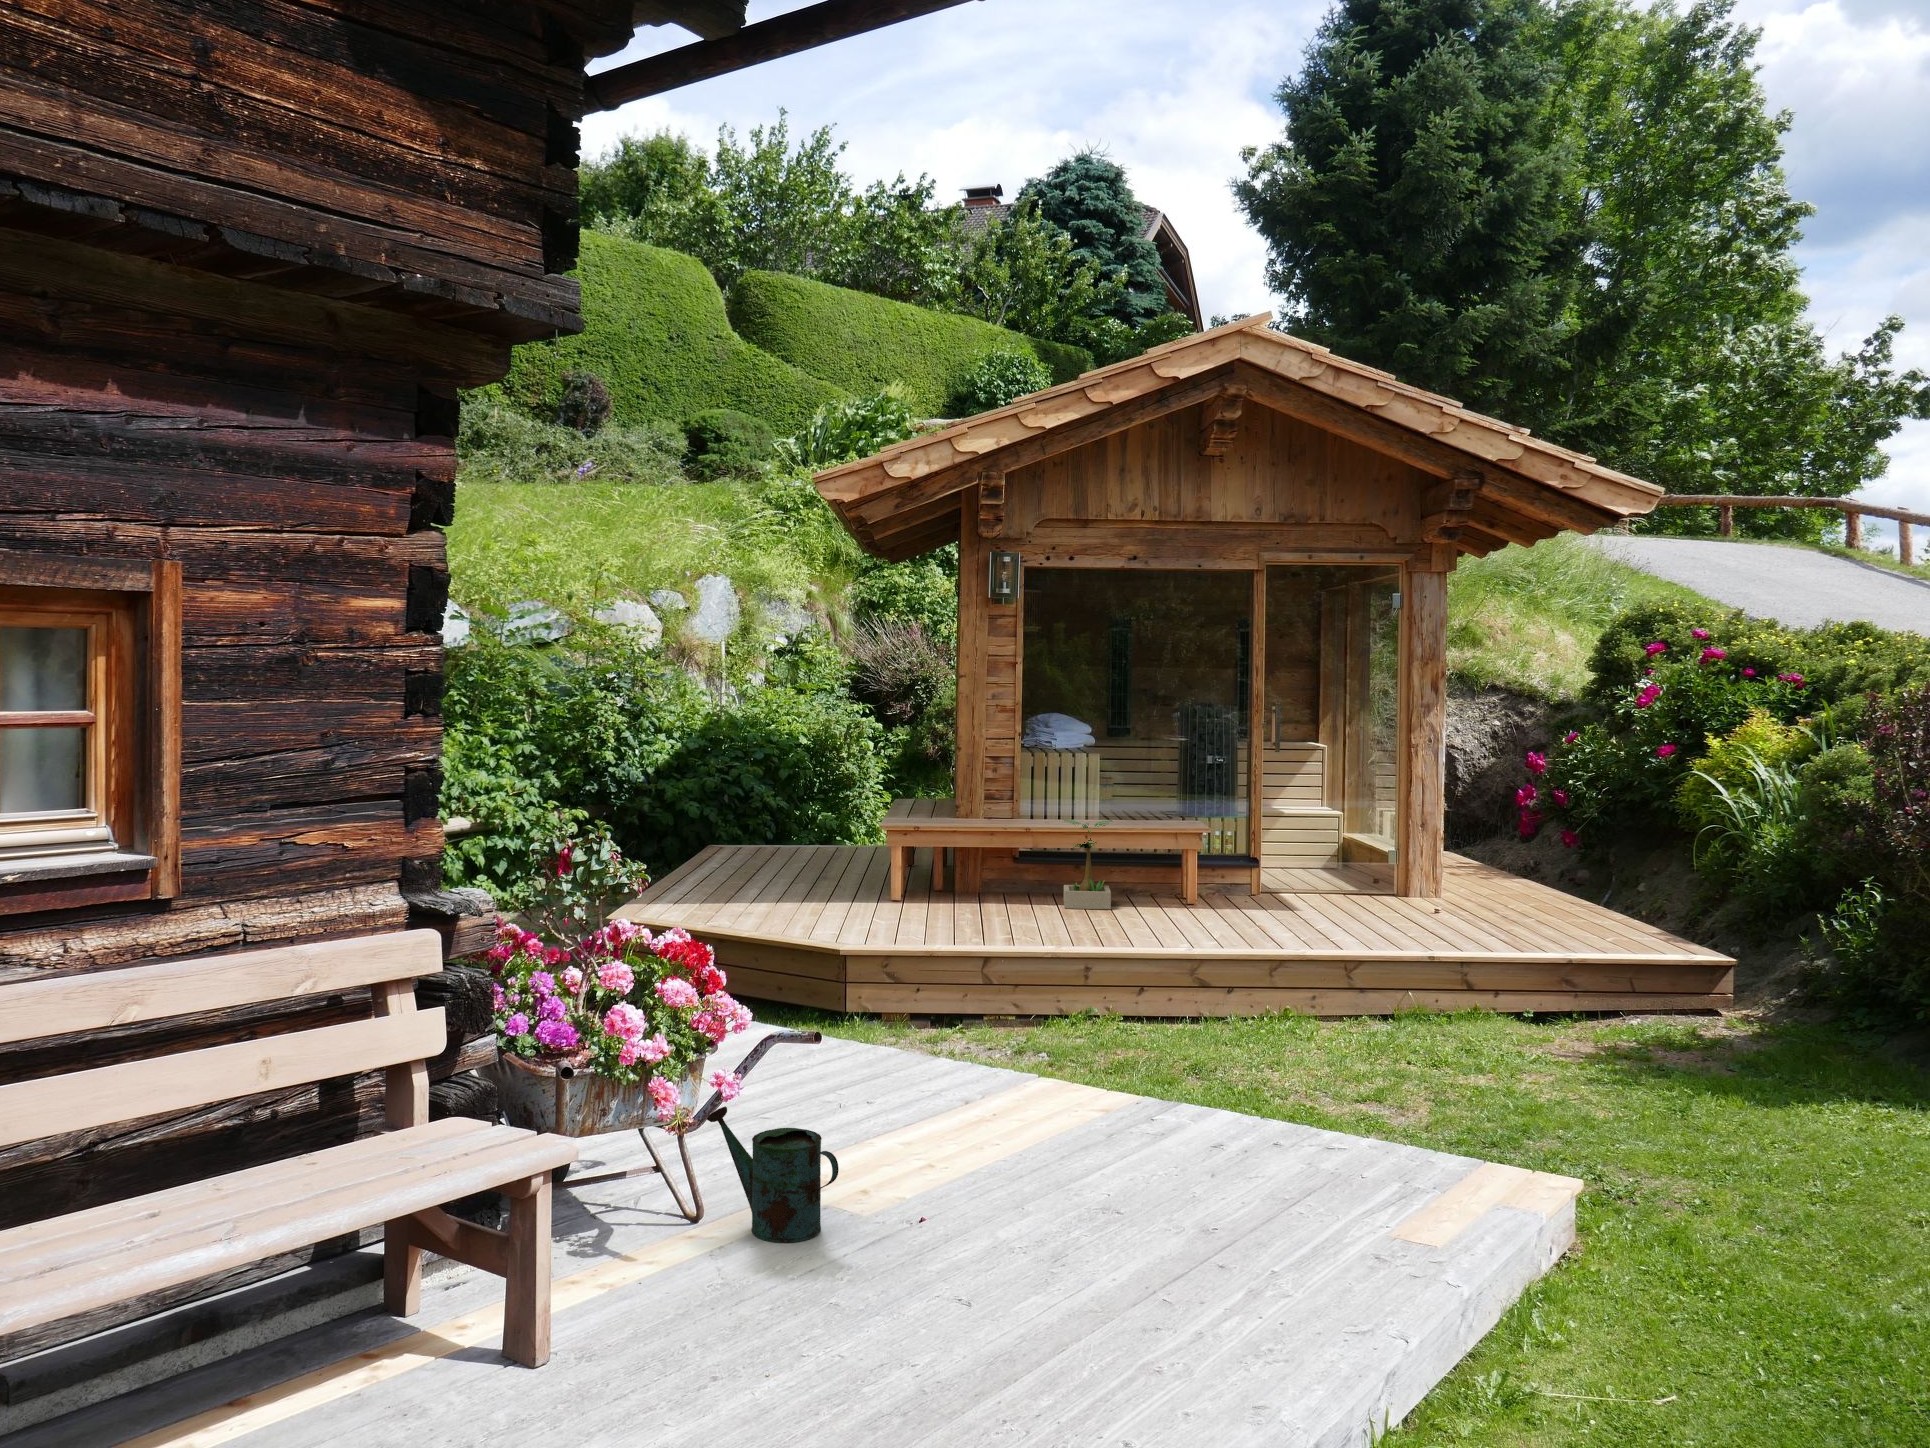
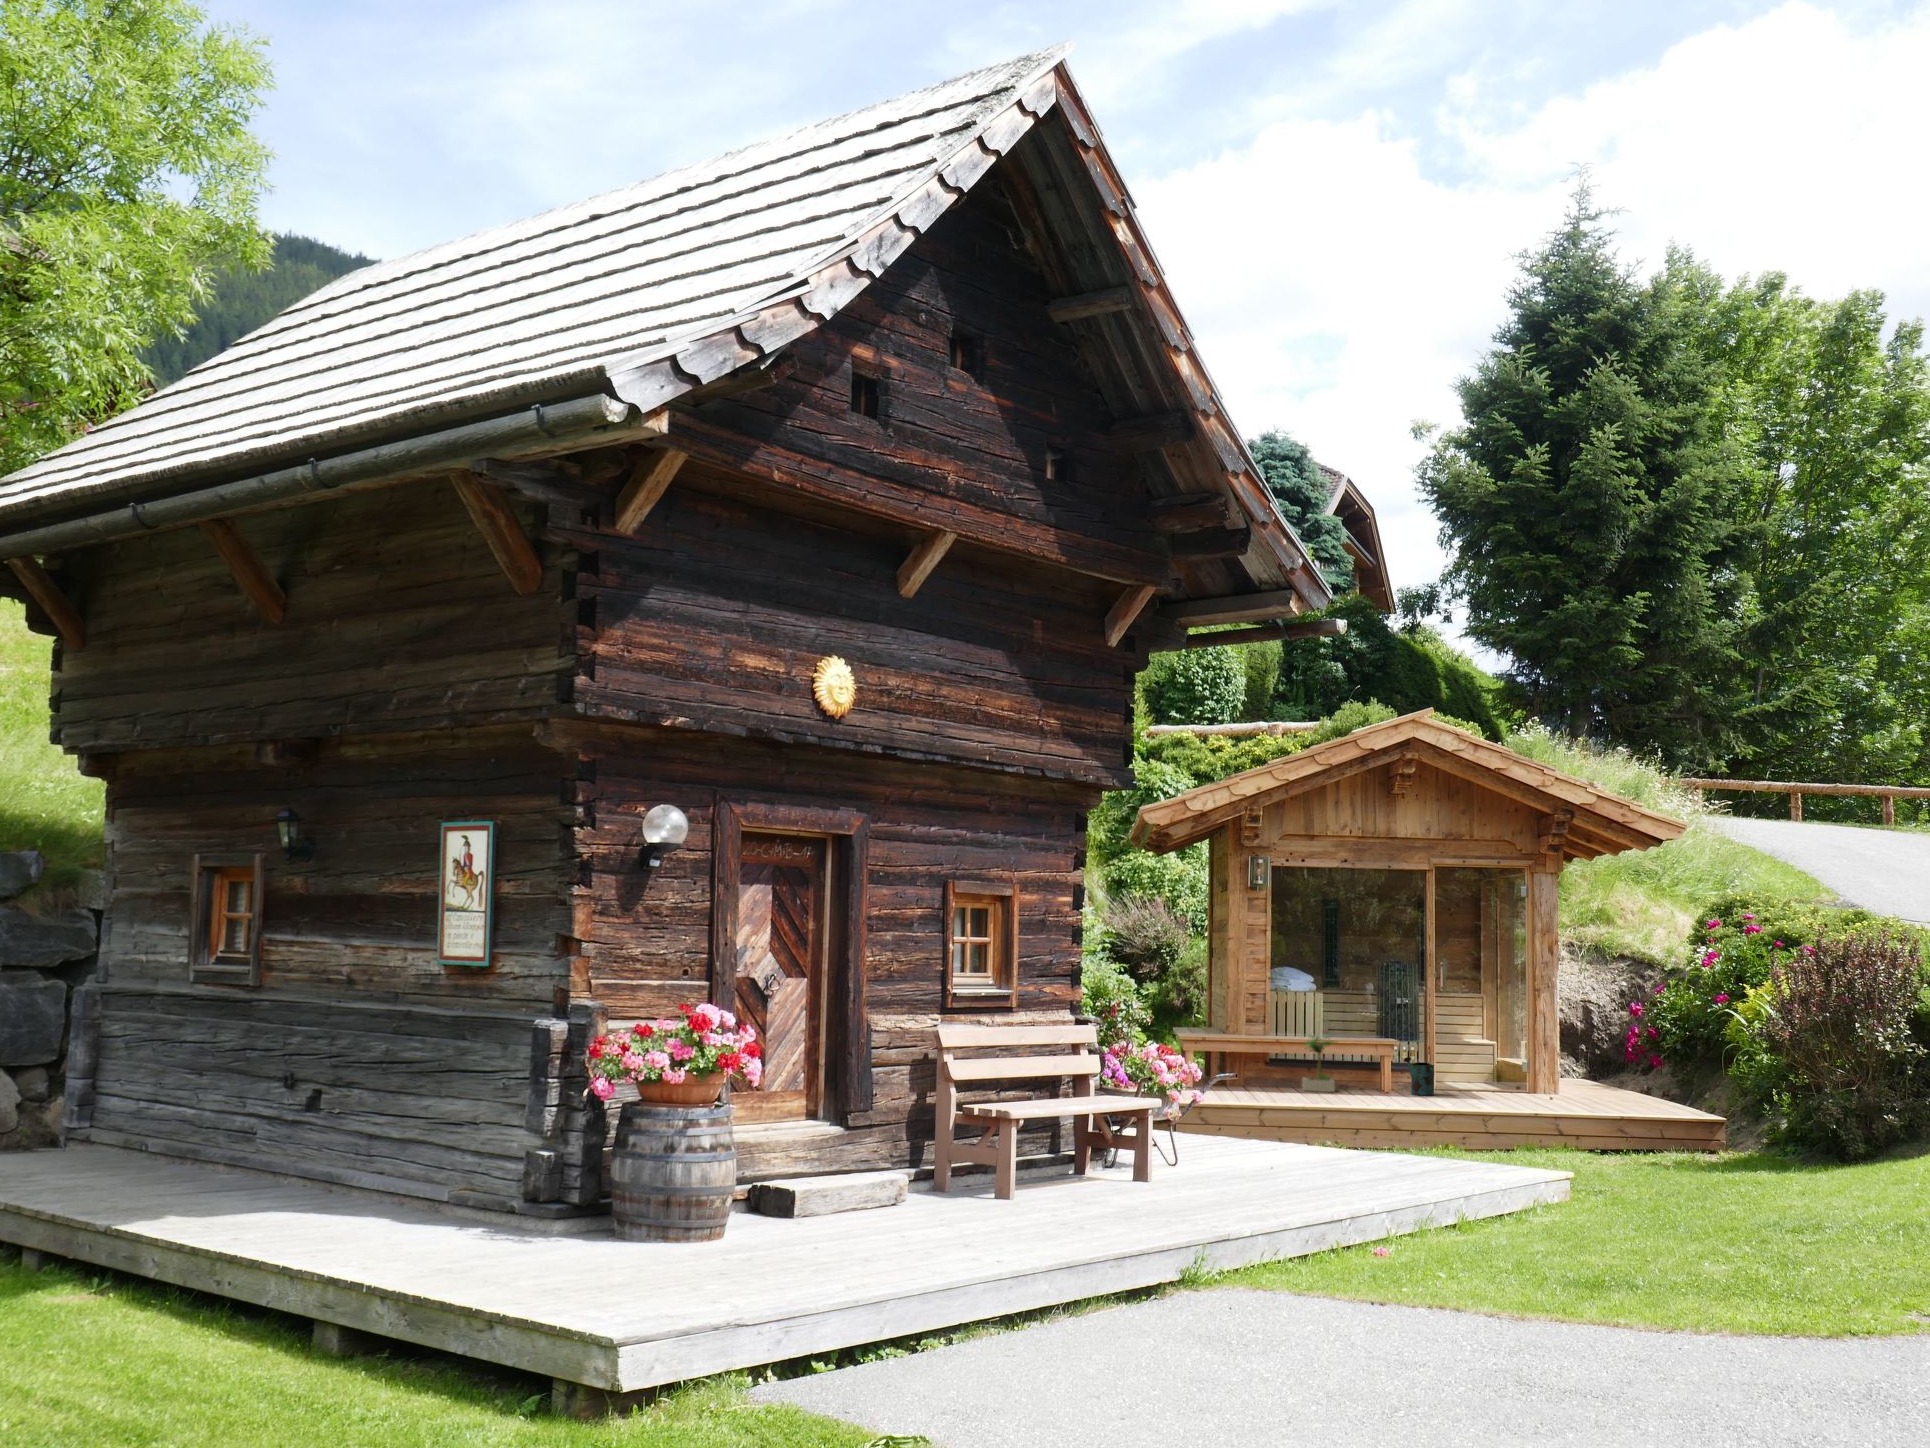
watering can: present [707,1106,839,1243] -> present [1404,1057,1434,1096]

